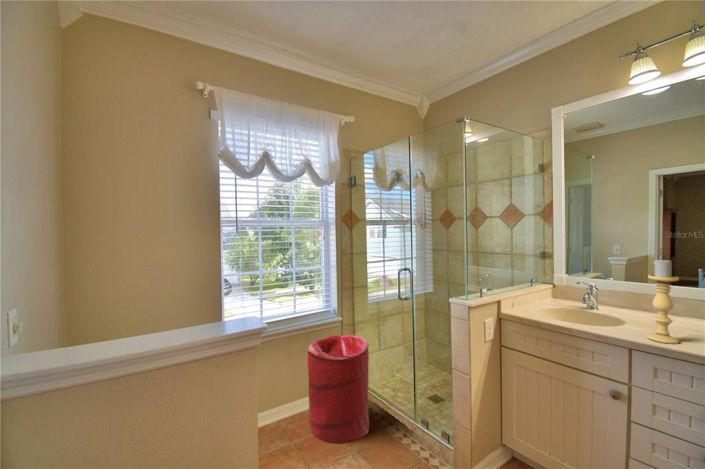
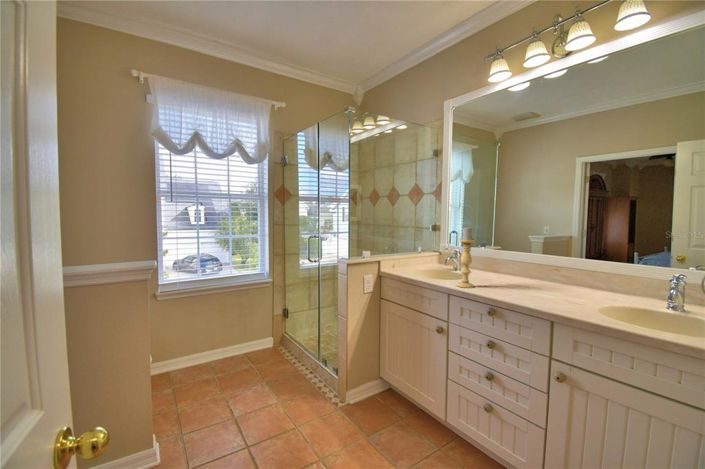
laundry hamper: present [308,335,369,444] -> none [235,293,288,377]

